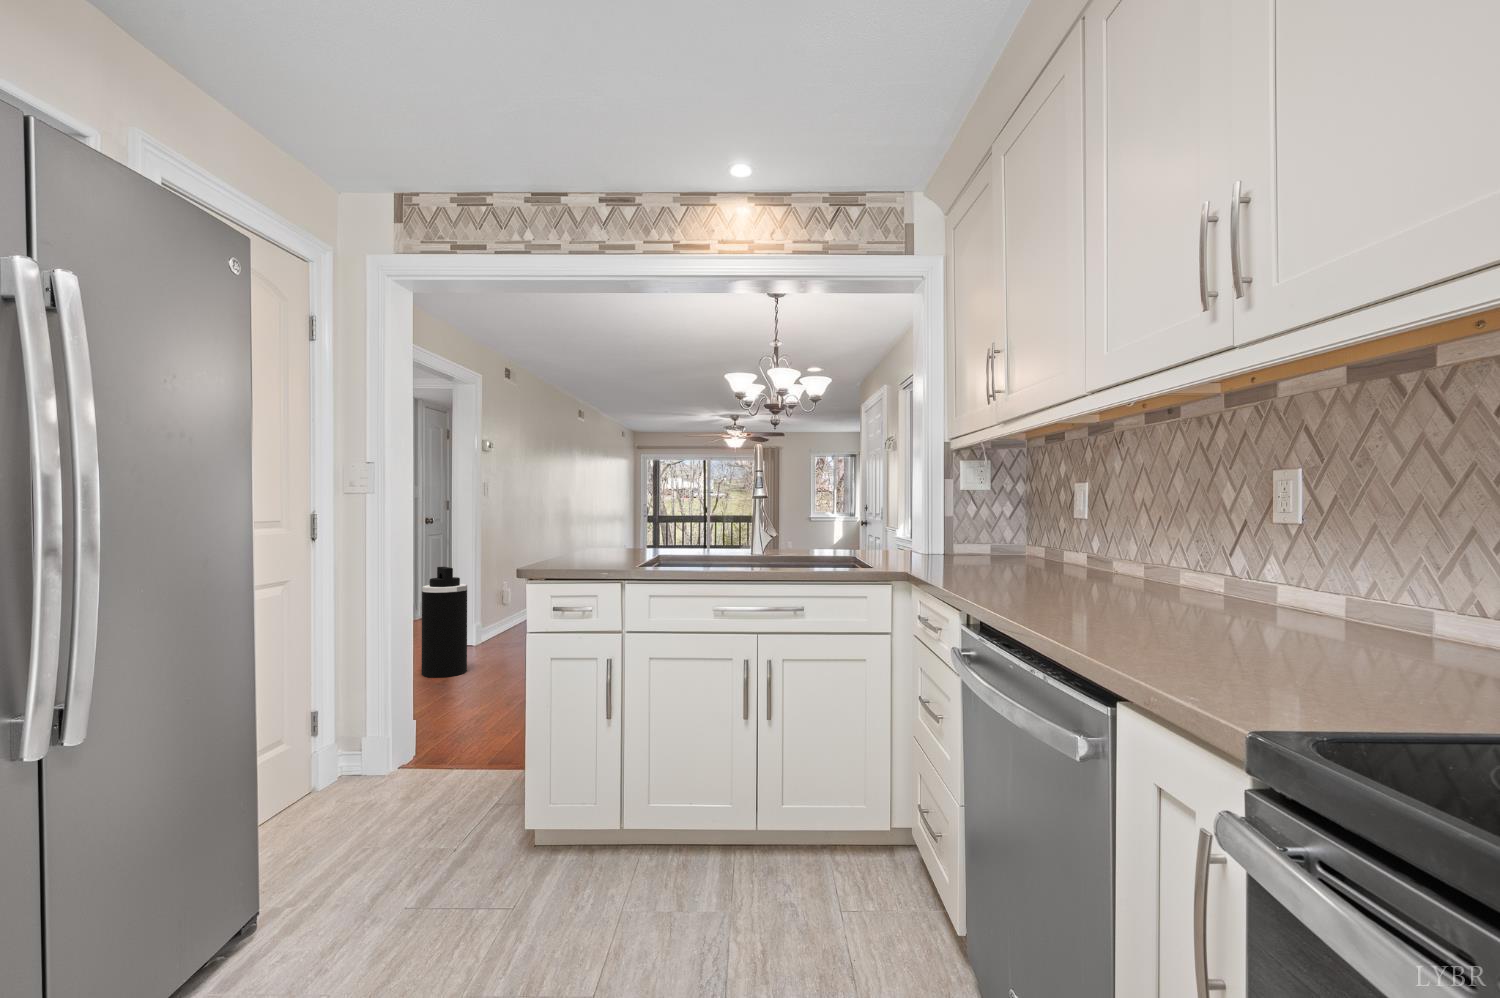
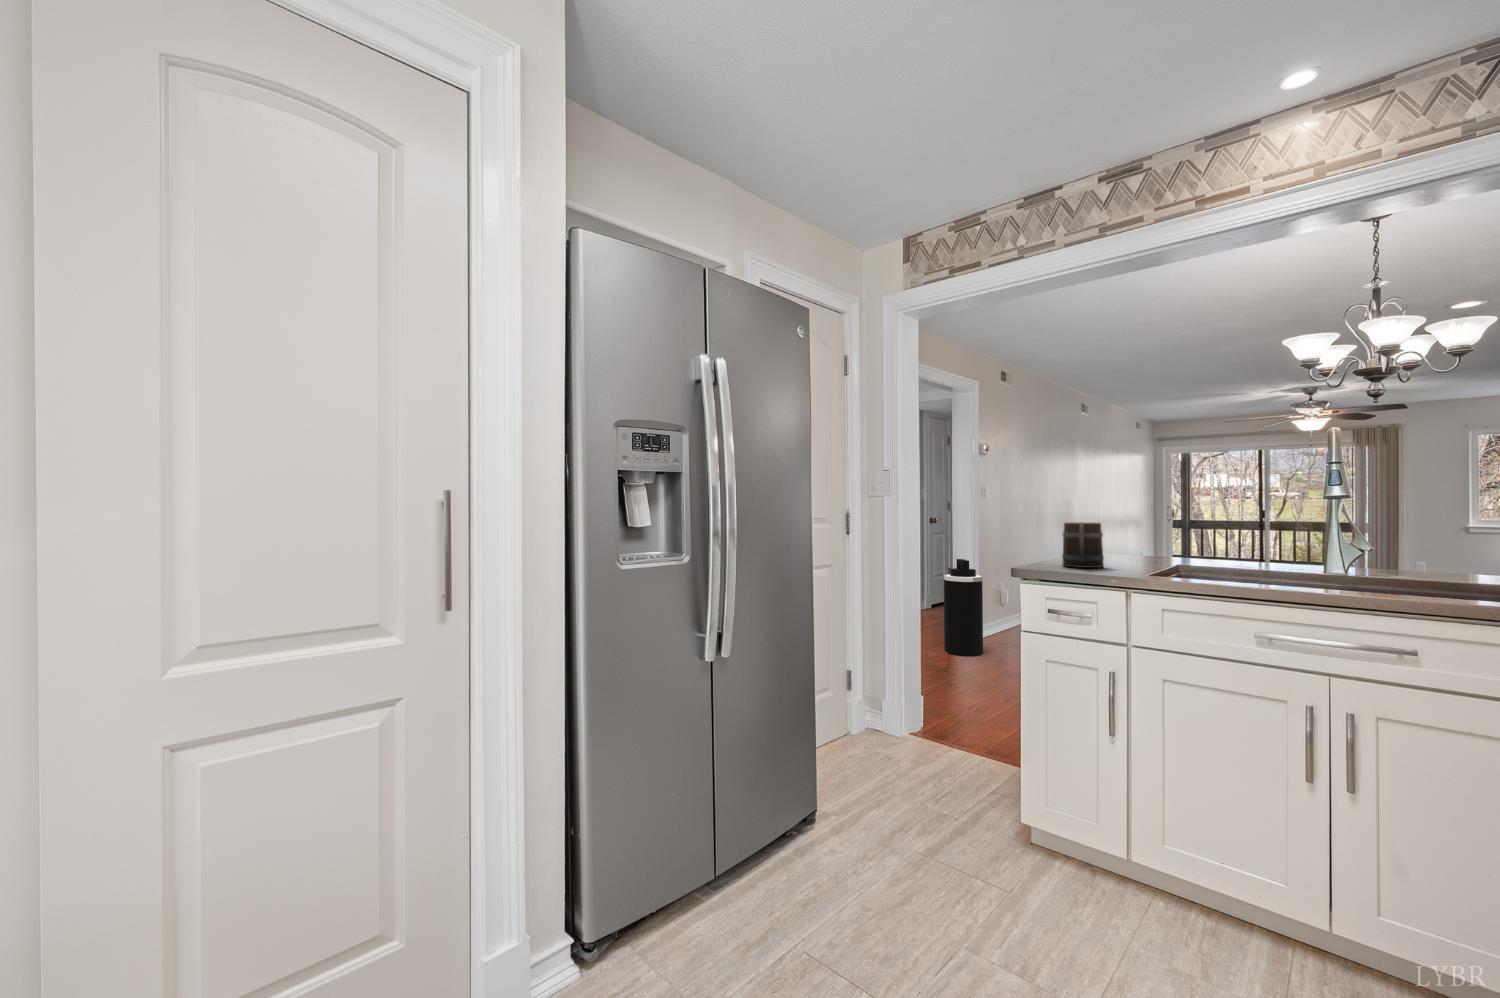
mug: none [566,523,601,566] -> present [1062,522,1104,568]

